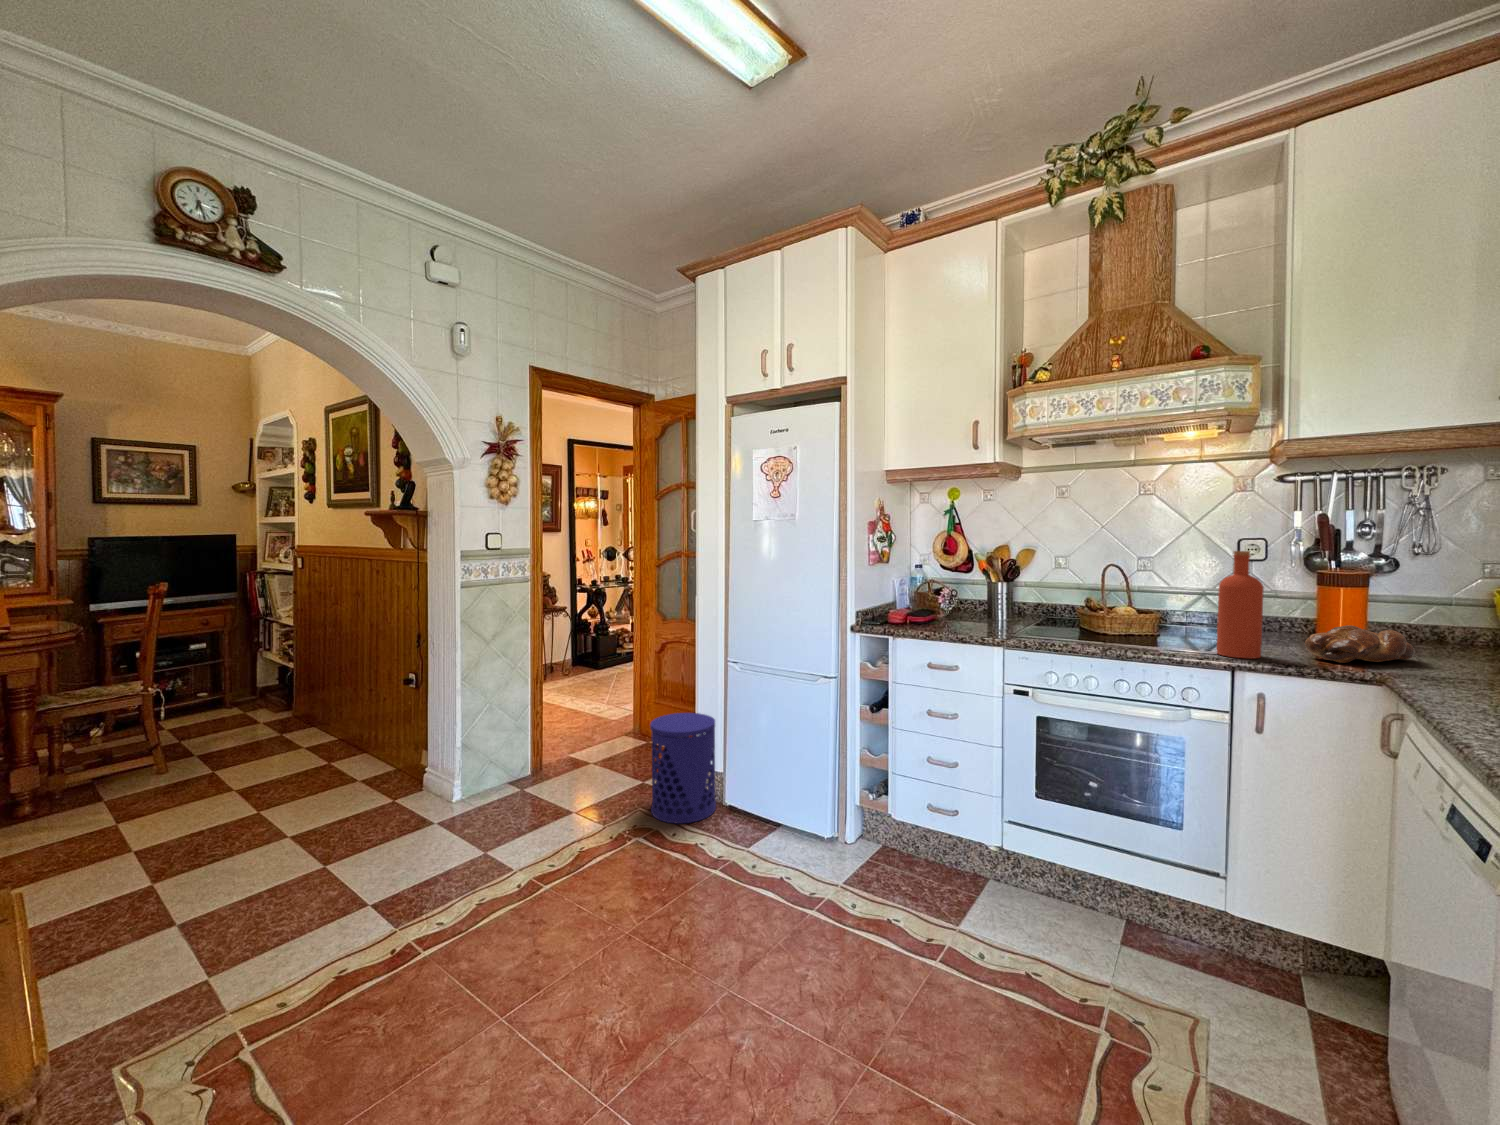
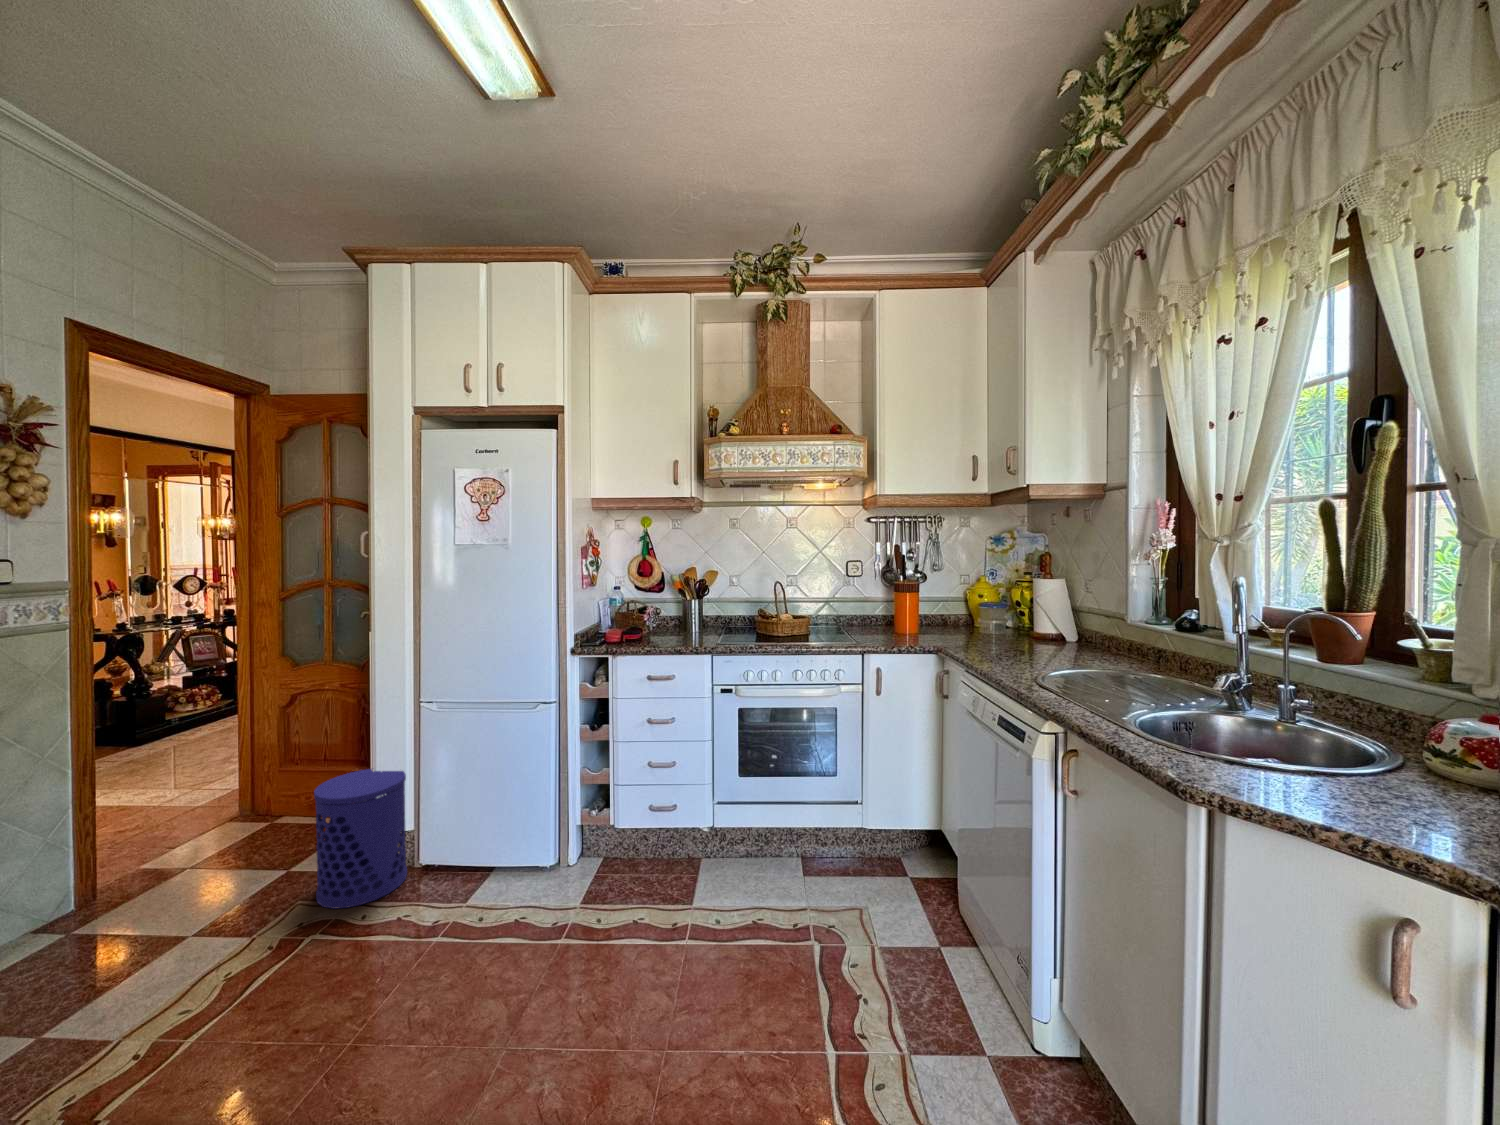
bottle: present [1217,551,1264,658] -> none [852,573,877,647]
bread loaf: present [1305,625,1415,663] -> none [897,619,945,644]

